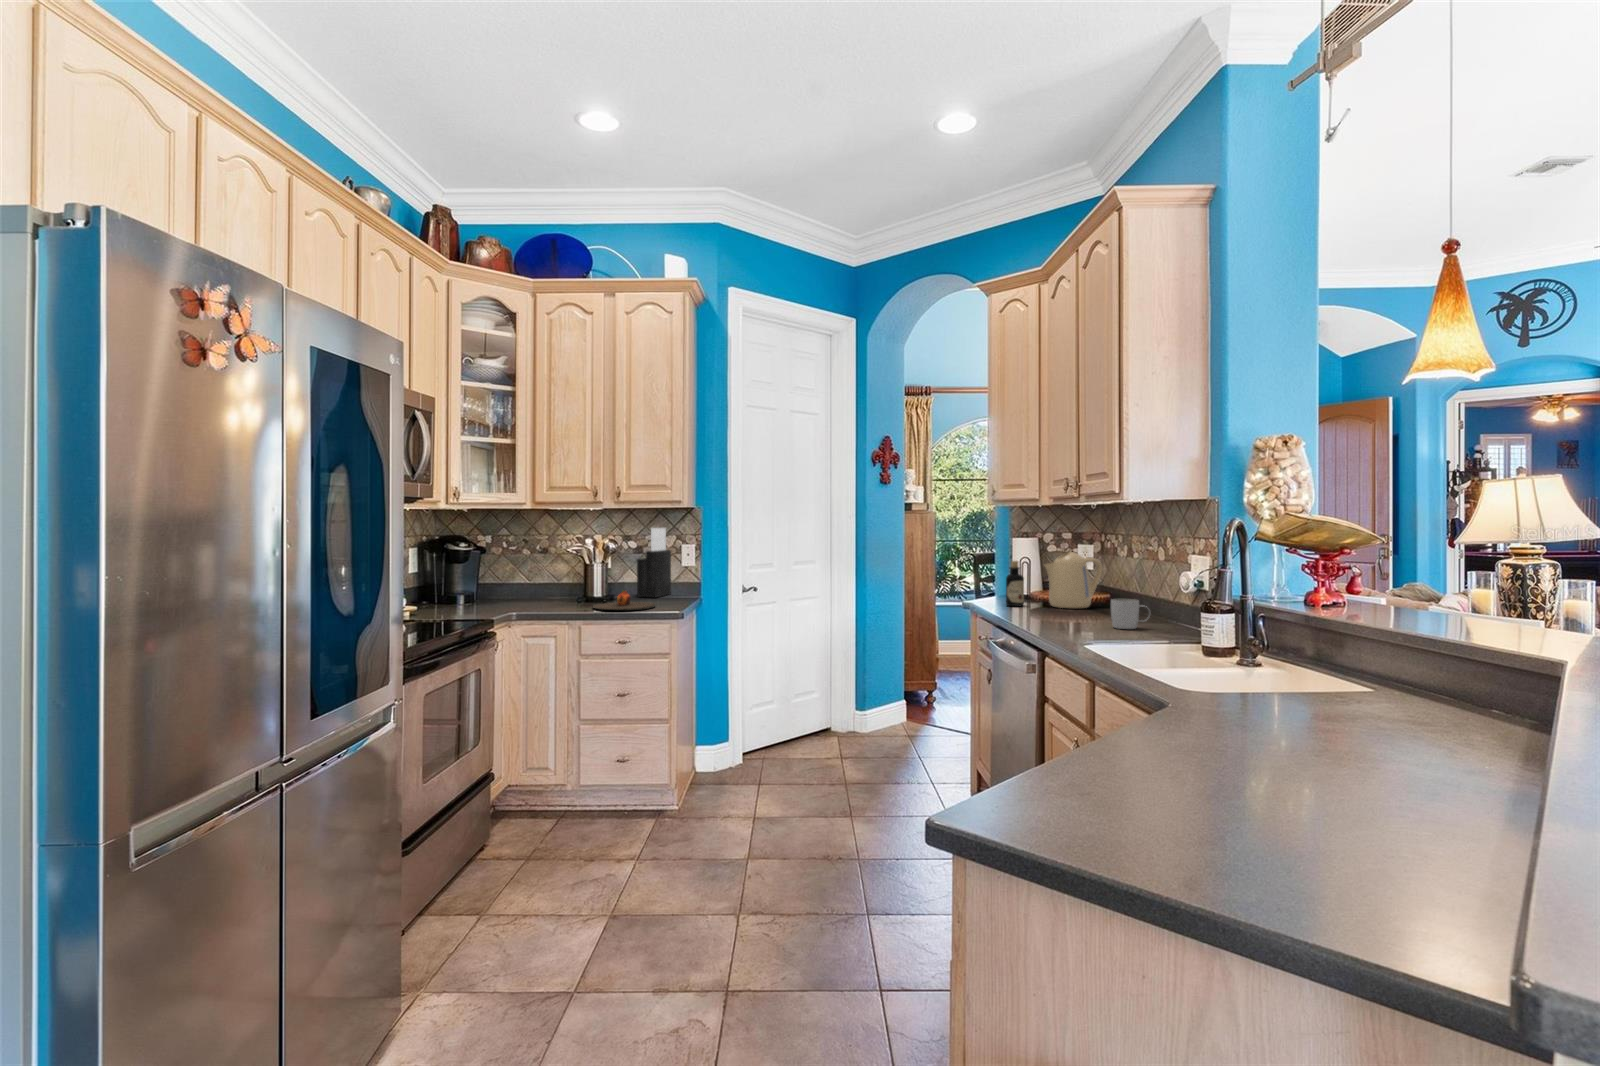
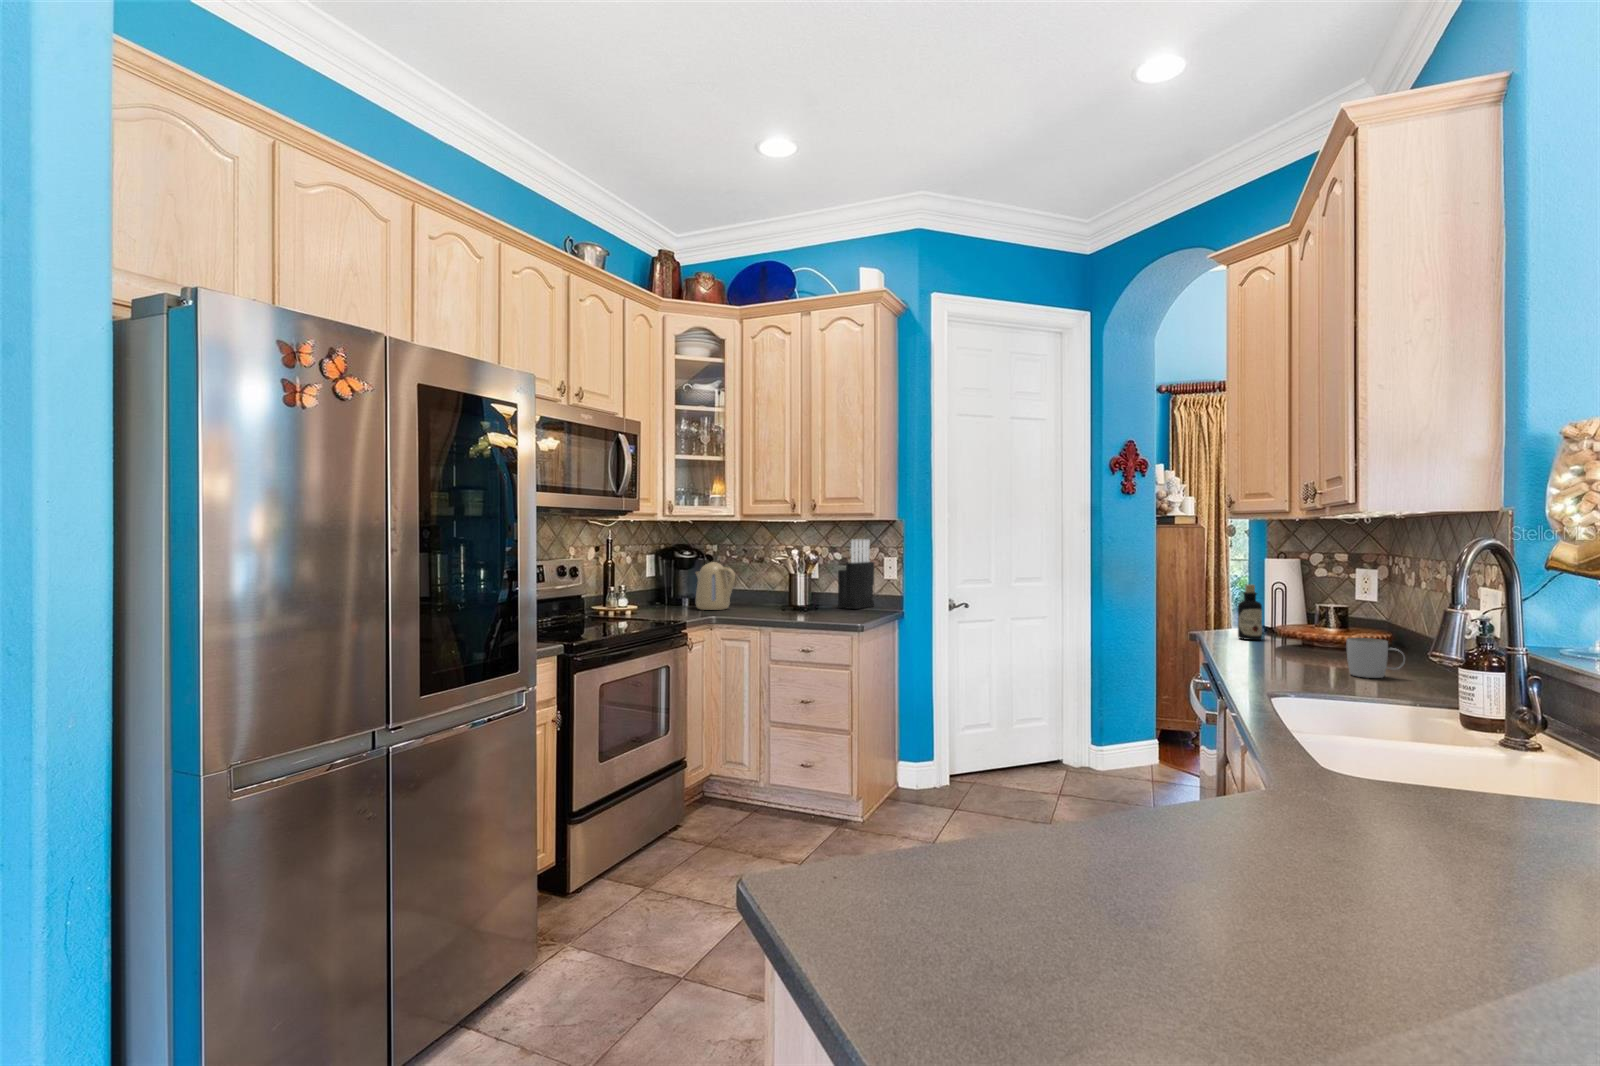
kettle: present [1044,552,1102,608] -> present [696,562,735,610]
plate: present [593,590,655,610] -> none [785,600,845,621]

